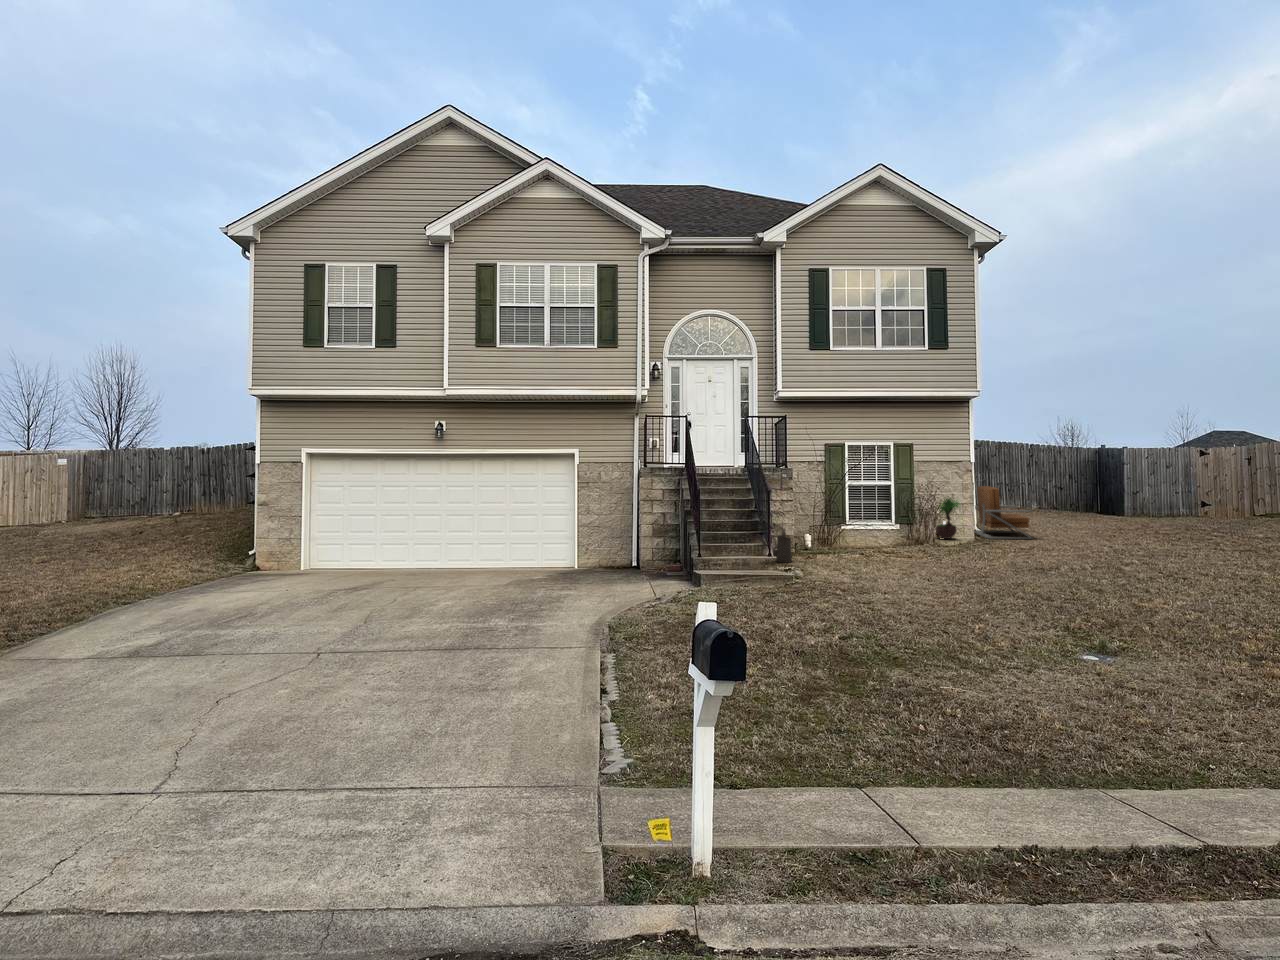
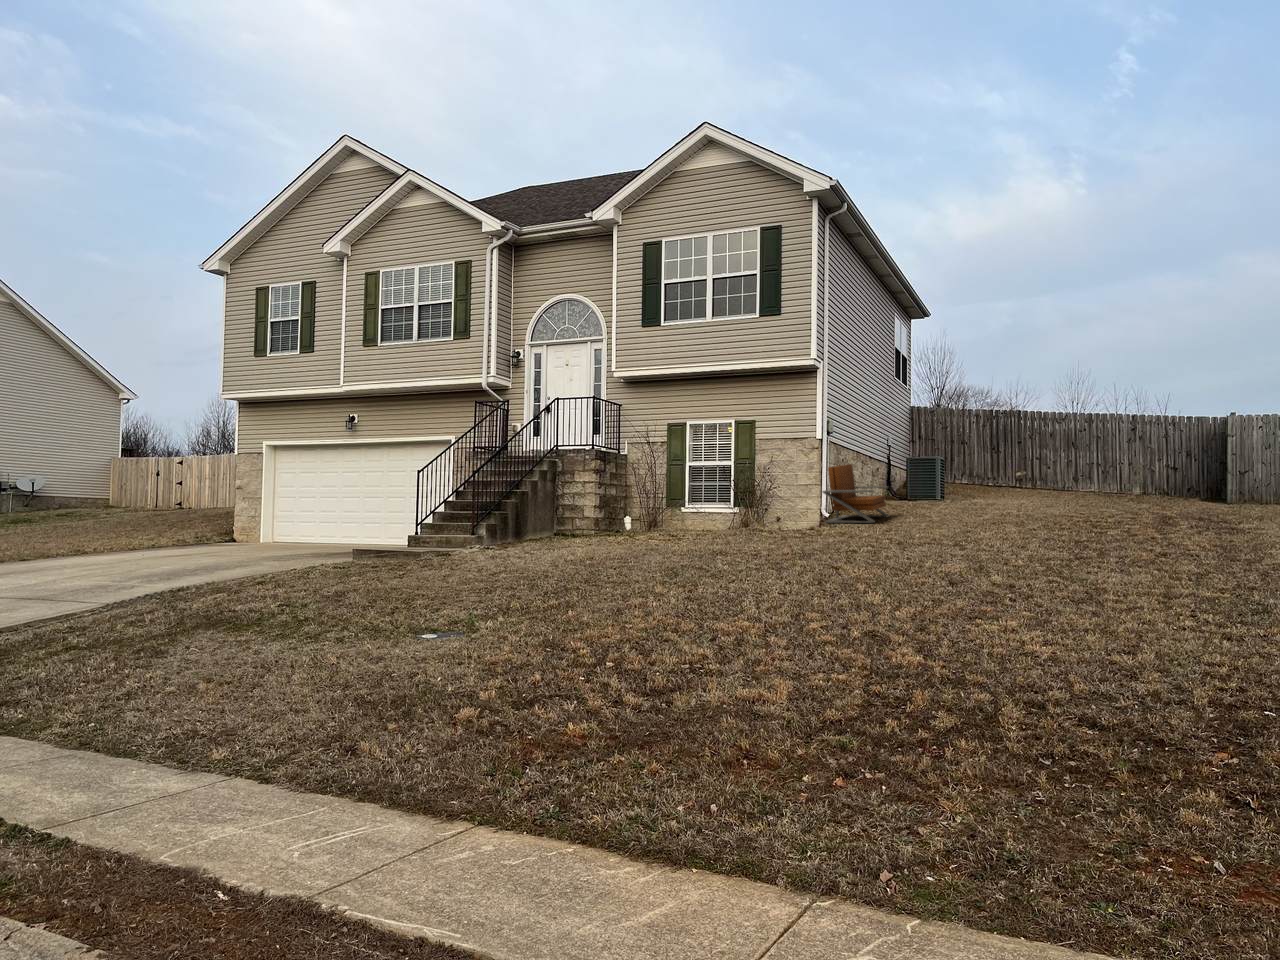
potted tree: present [936,498,959,539] -> none [762,473,791,523]
watering can: present [757,529,792,563] -> none [515,508,546,541]

